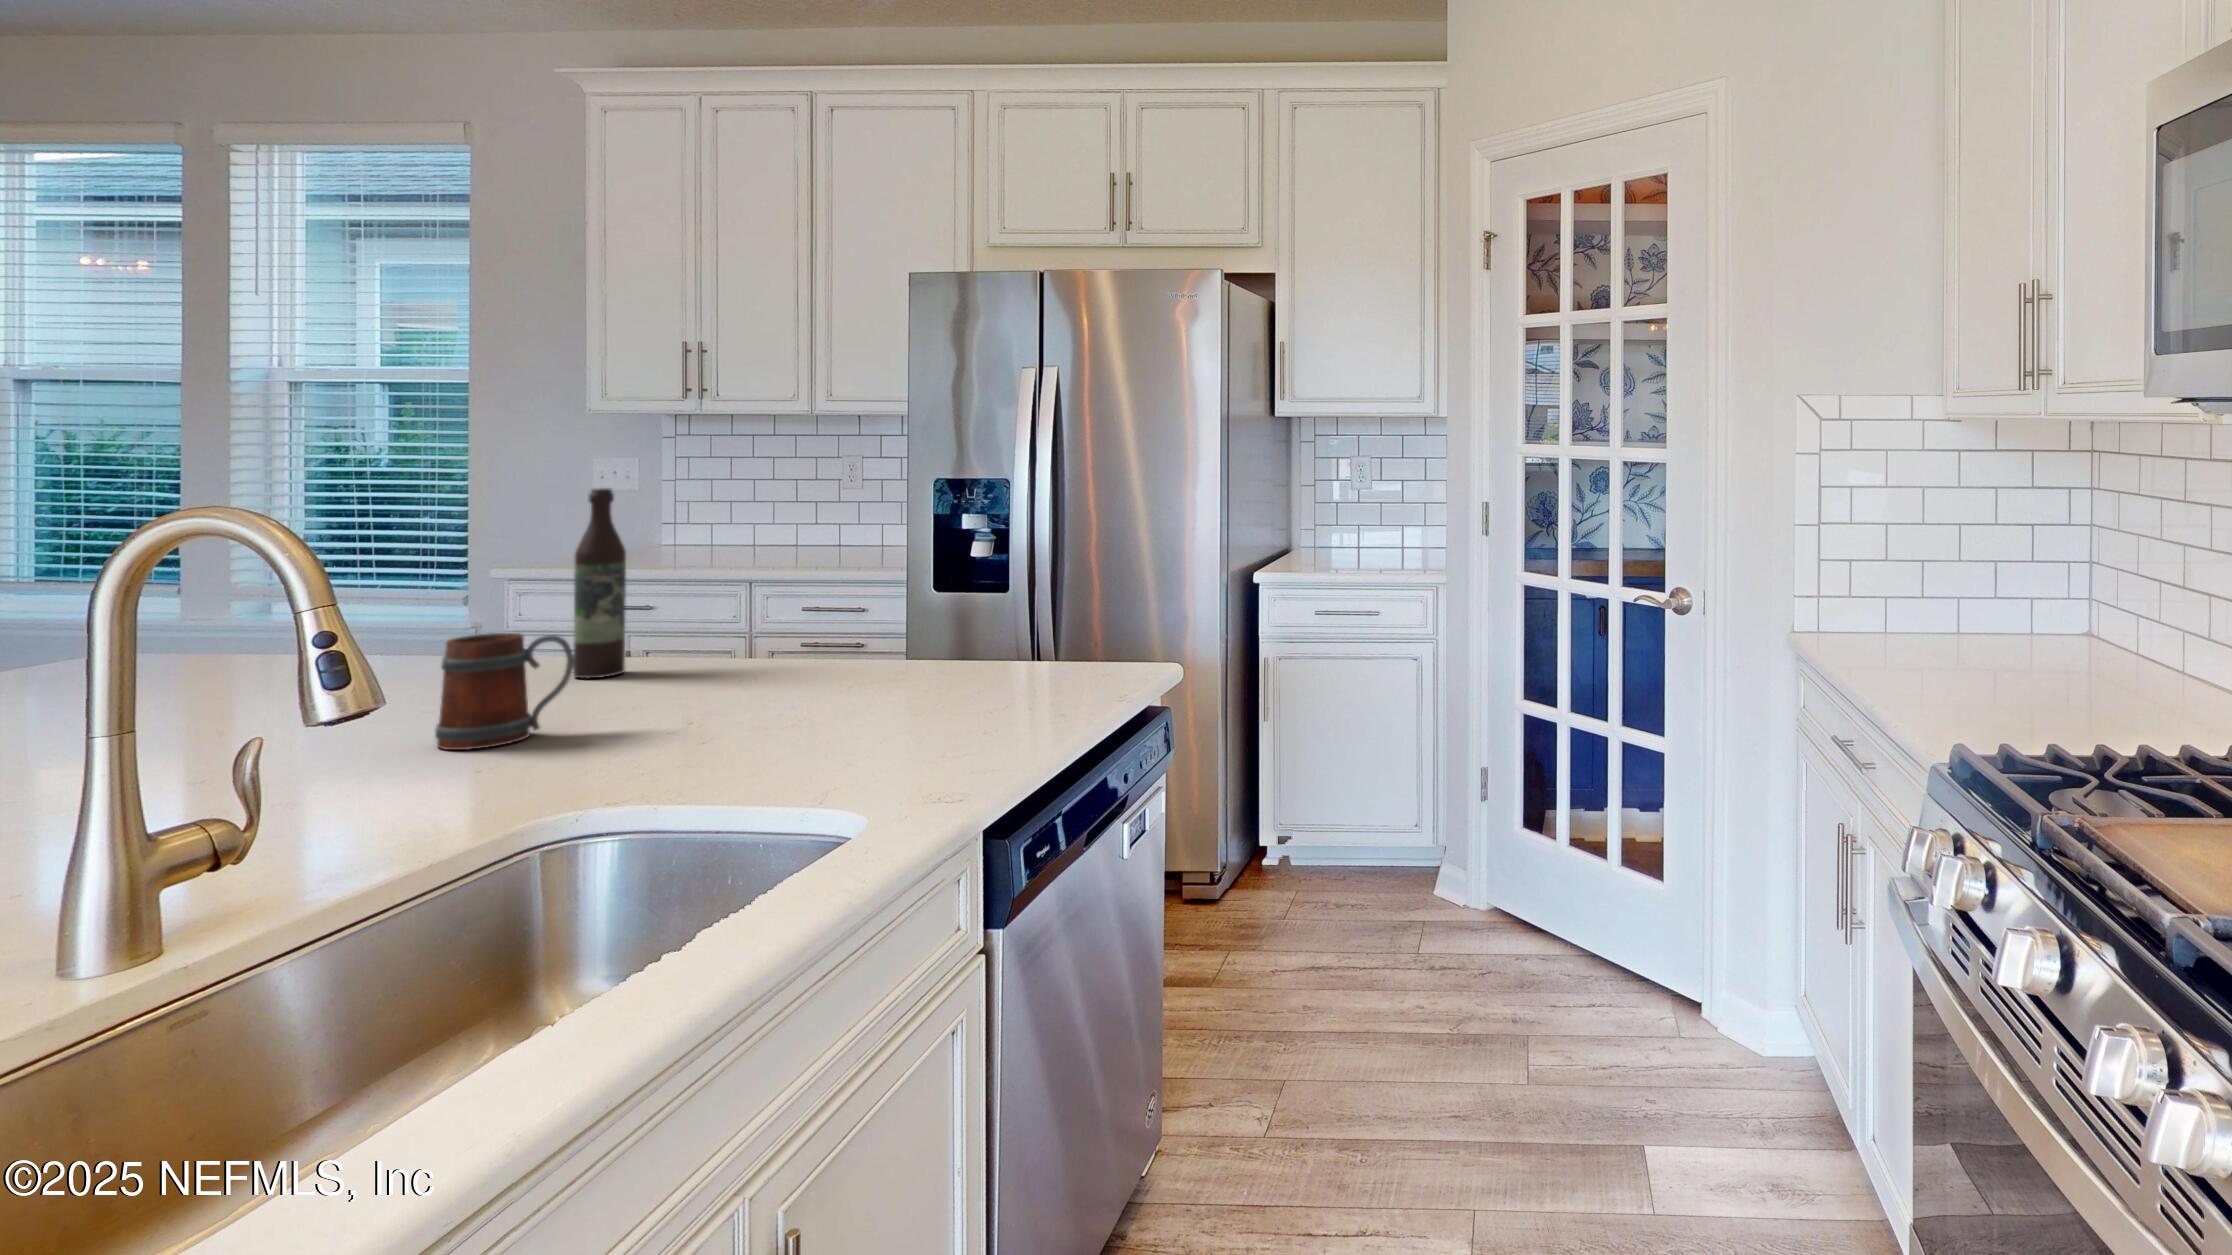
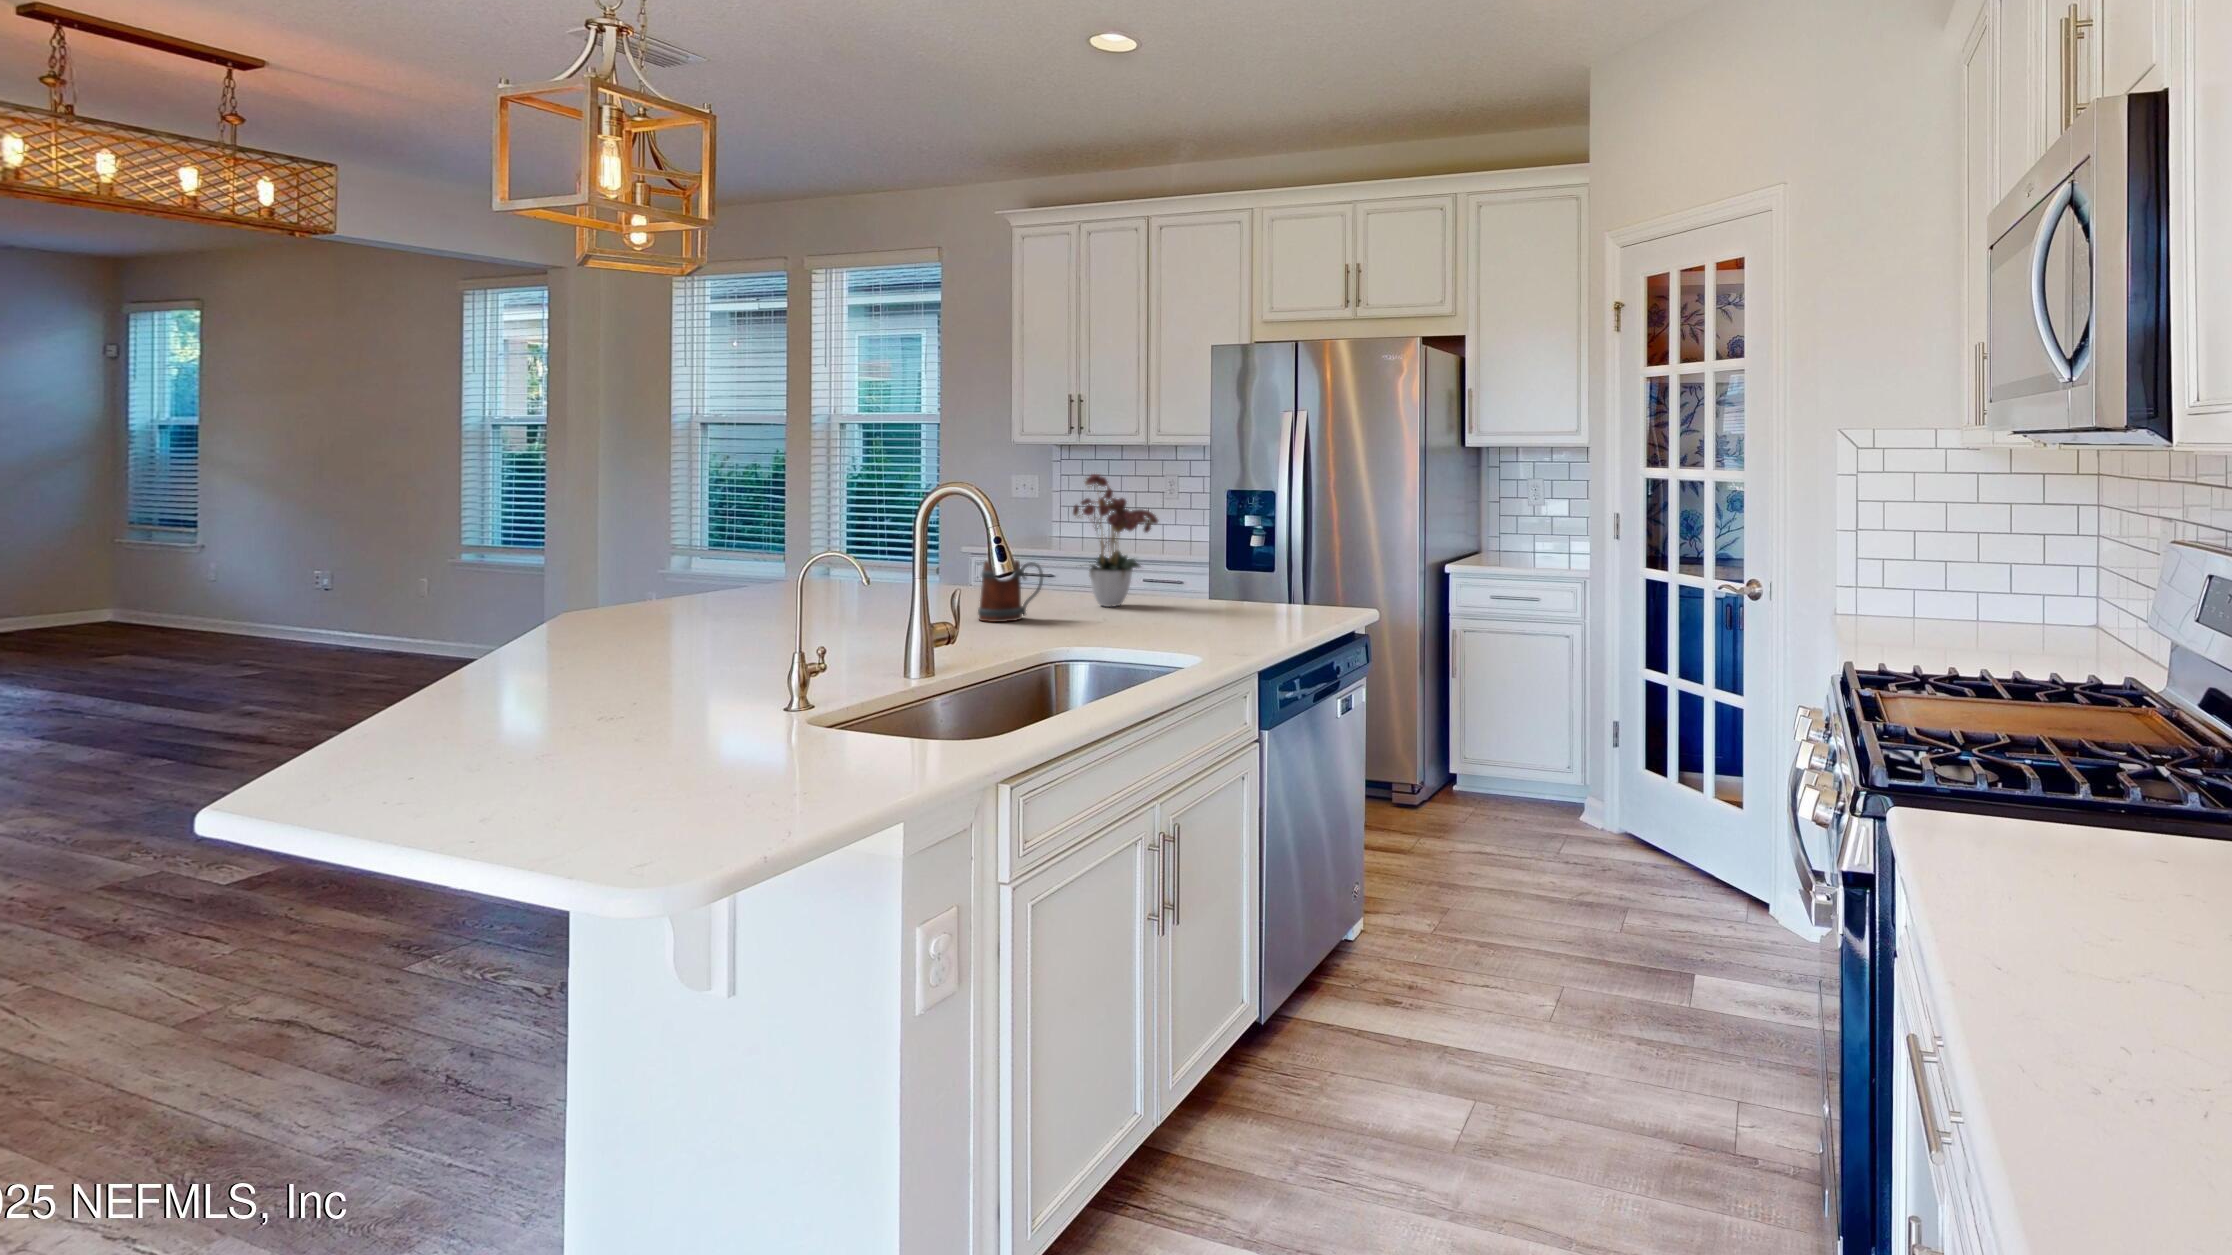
flower arrangement: none [629,463,813,693] -> present [1073,474,1158,607]
wine bottle: present [572,488,626,678] -> none [1032,483,1060,597]

